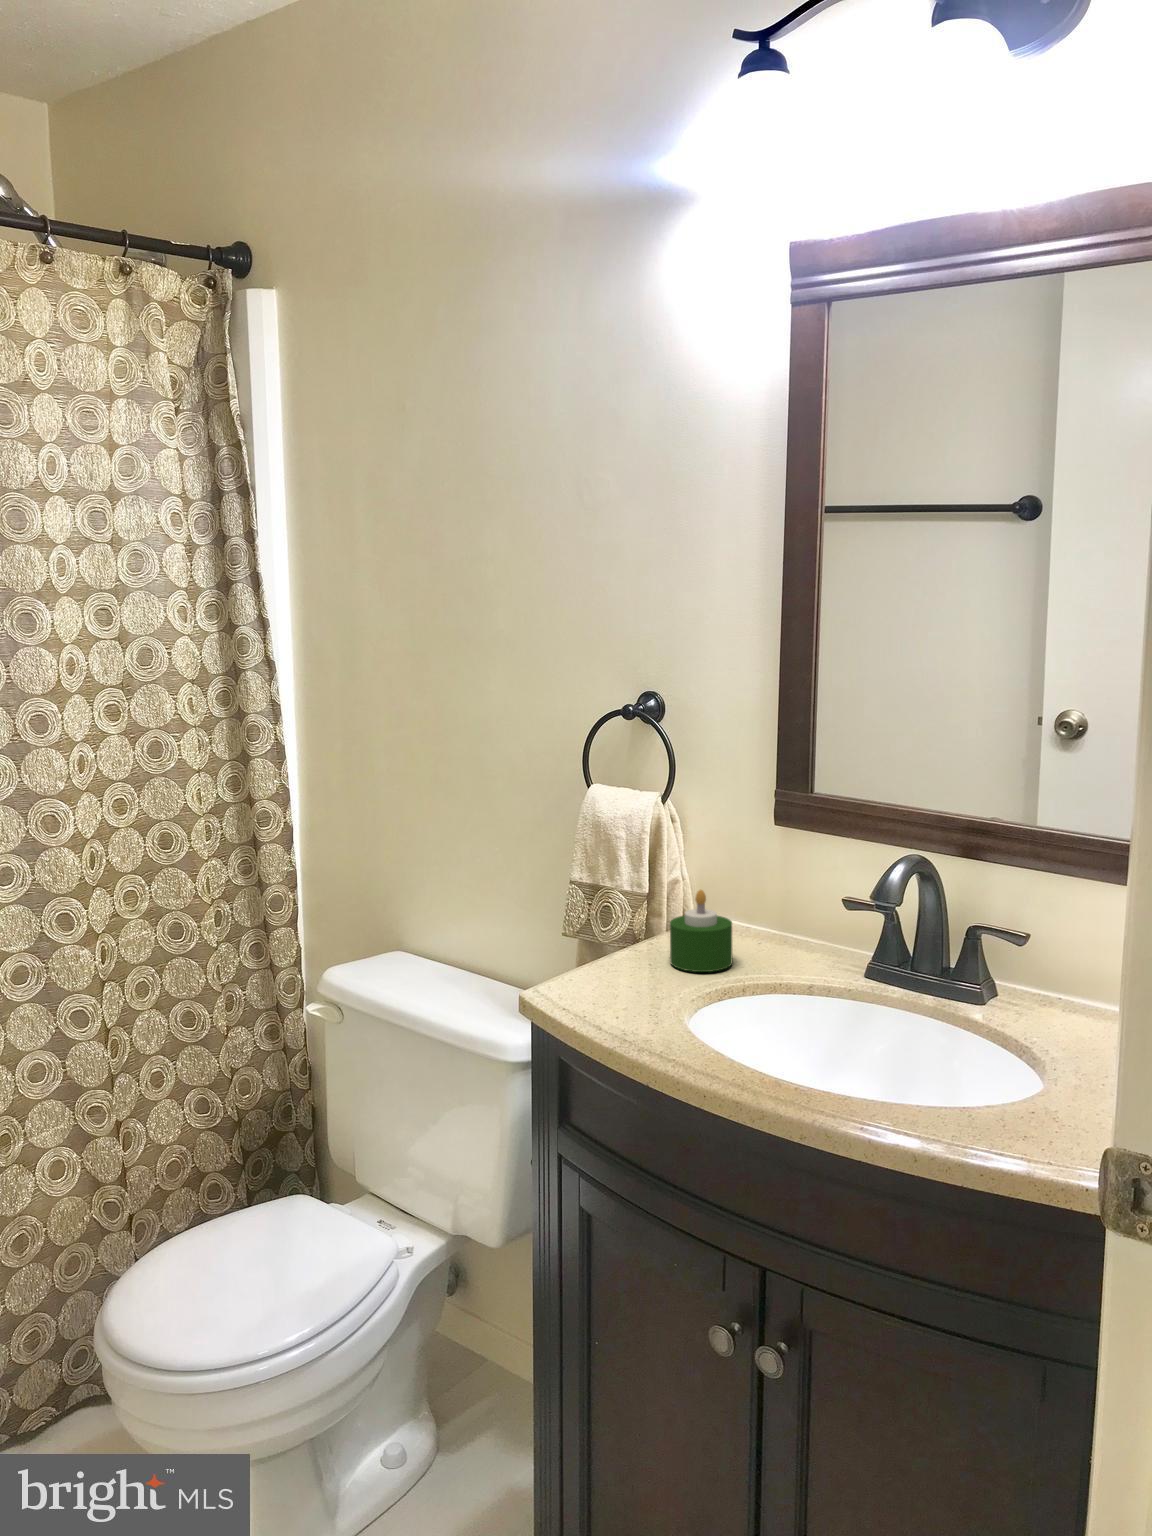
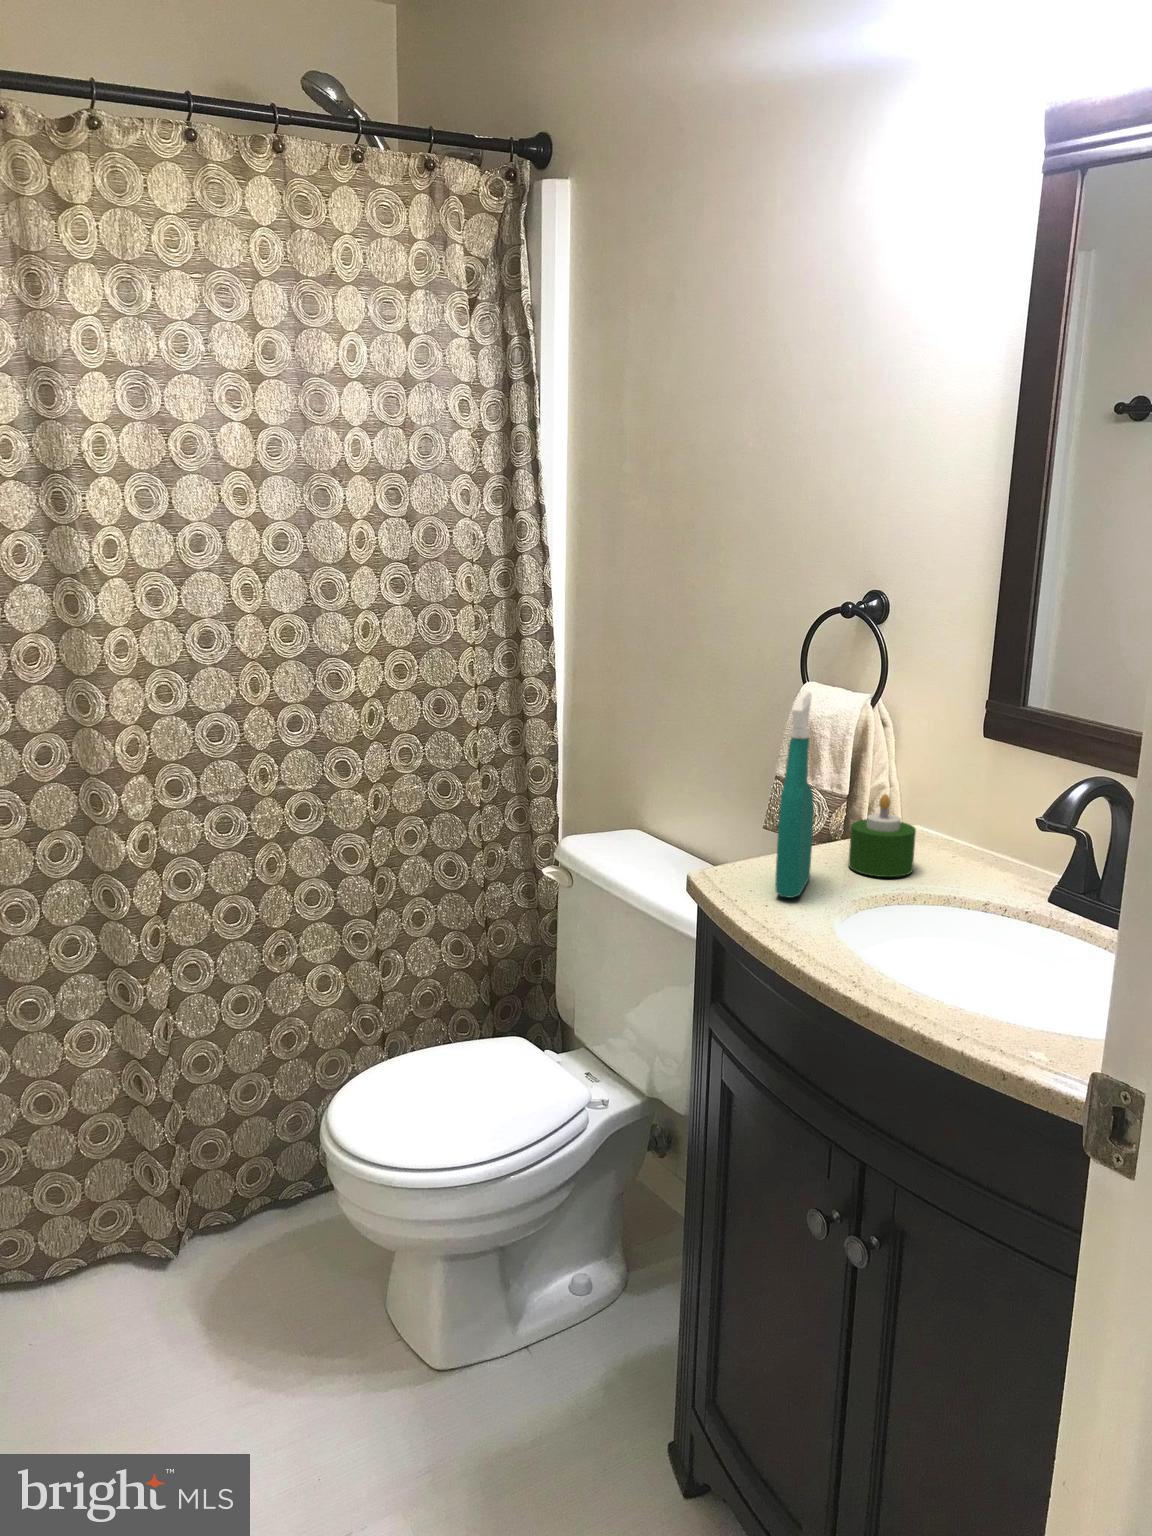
spray bottle: none [620,796,645,1005] -> present [776,692,814,898]

